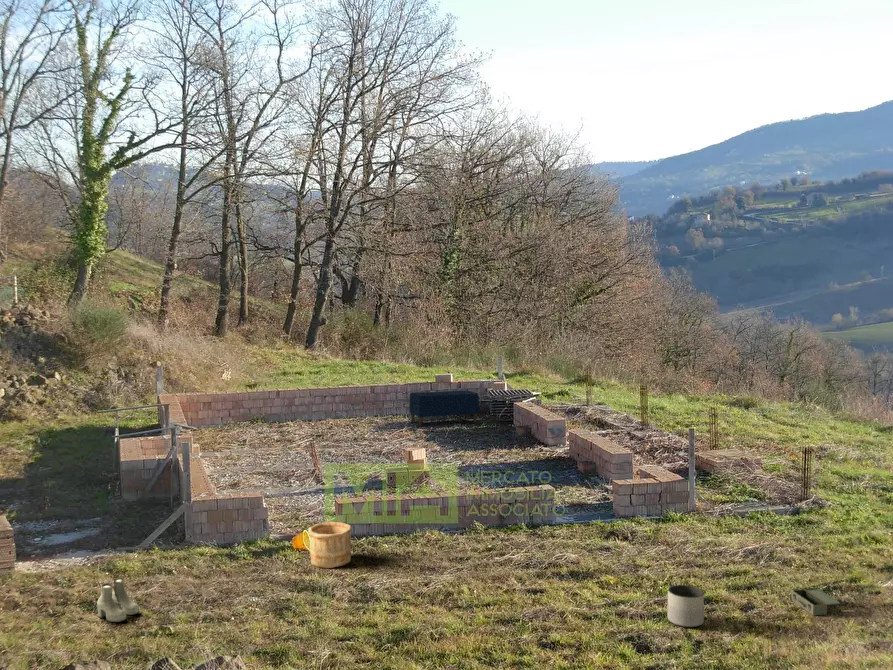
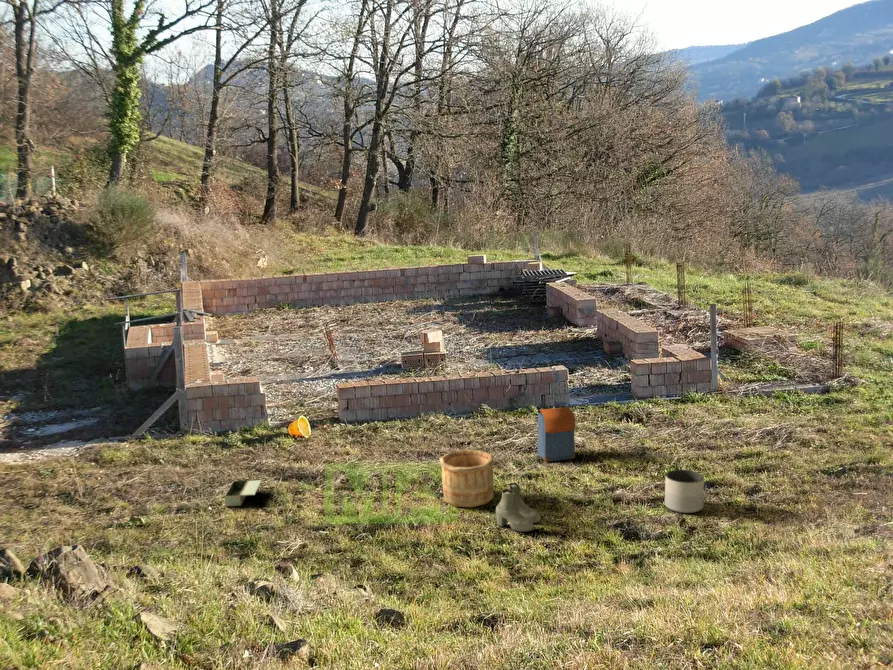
bench: present [409,390,479,426] -> none [438,271,509,309]
wooden bucket: present [308,522,352,568] -> present [440,450,494,507]
backpack: none [538,524,575,577] -> present [538,407,575,462]
boots: present [97,578,139,622] -> present [496,483,540,532]
toolbox: present [792,588,840,615] -> present [224,479,262,506]

